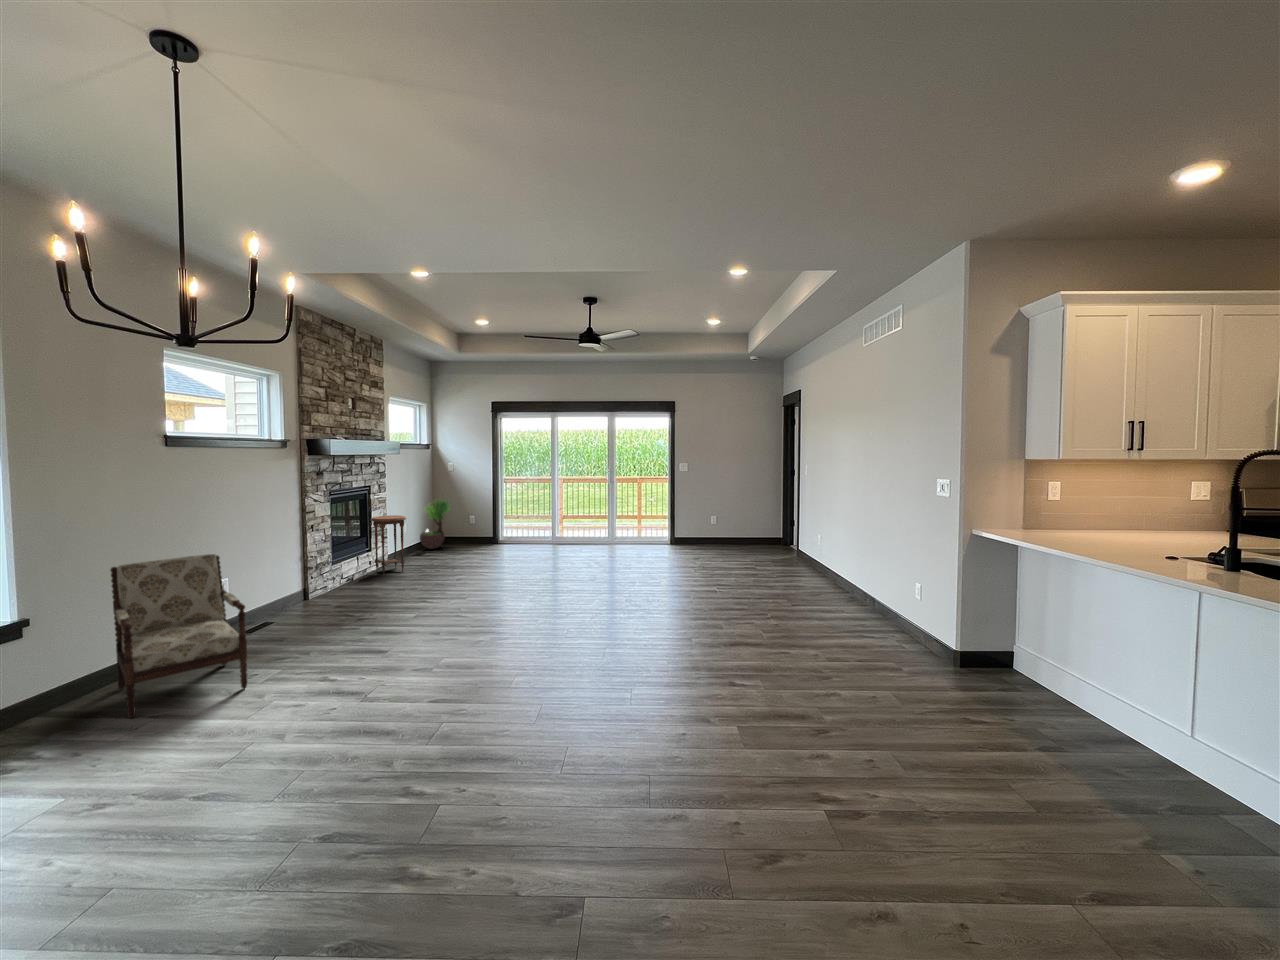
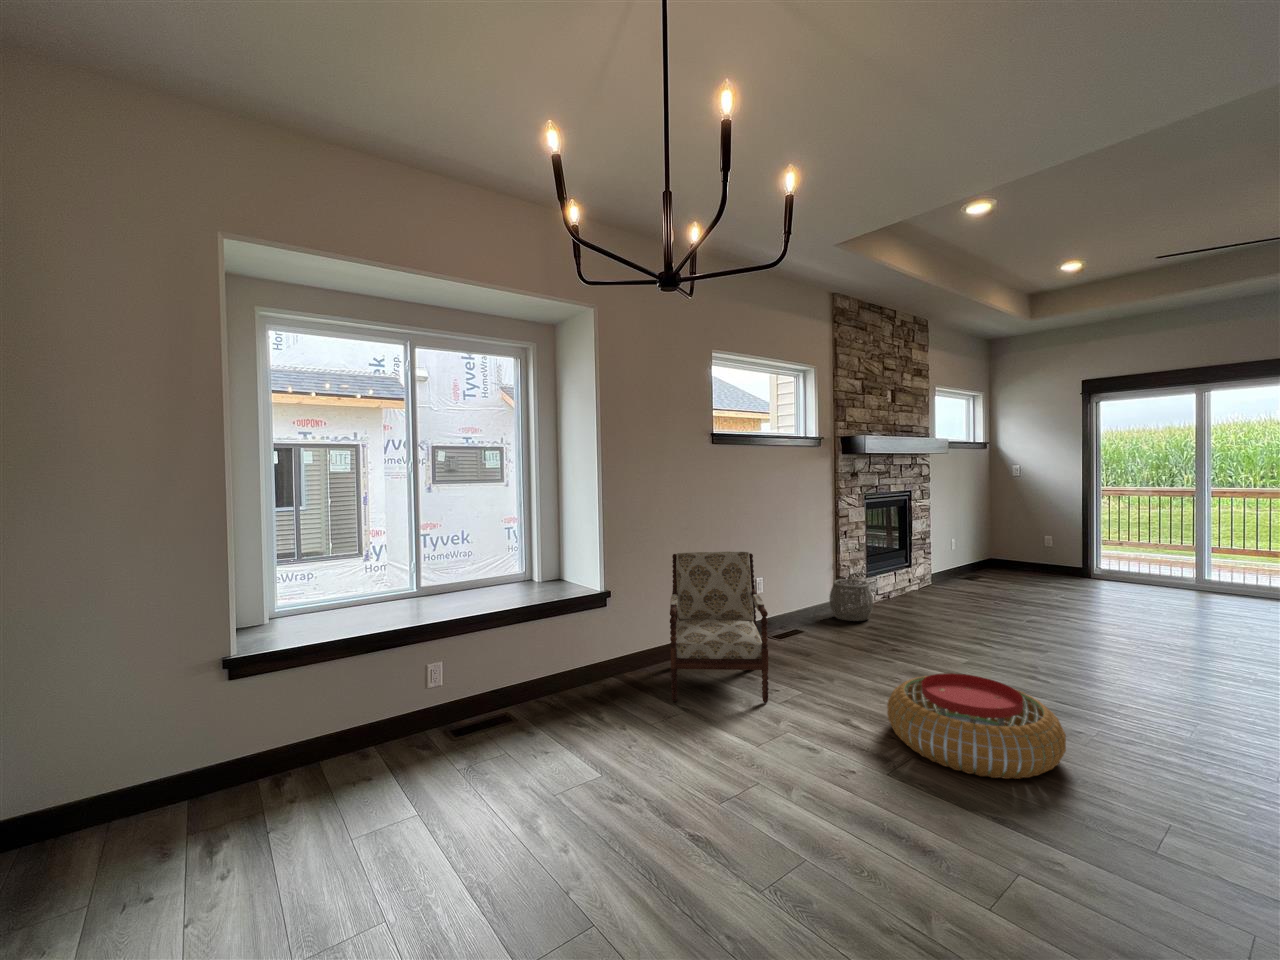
potted tree: present [420,501,449,549] -> none [971,506,1016,574]
side table: present [371,515,406,574] -> none [910,527,955,597]
woven basket: none [297,568,341,606] -> present [830,579,873,621]
pouf: none [359,618,473,683] -> present [887,673,1066,779]

